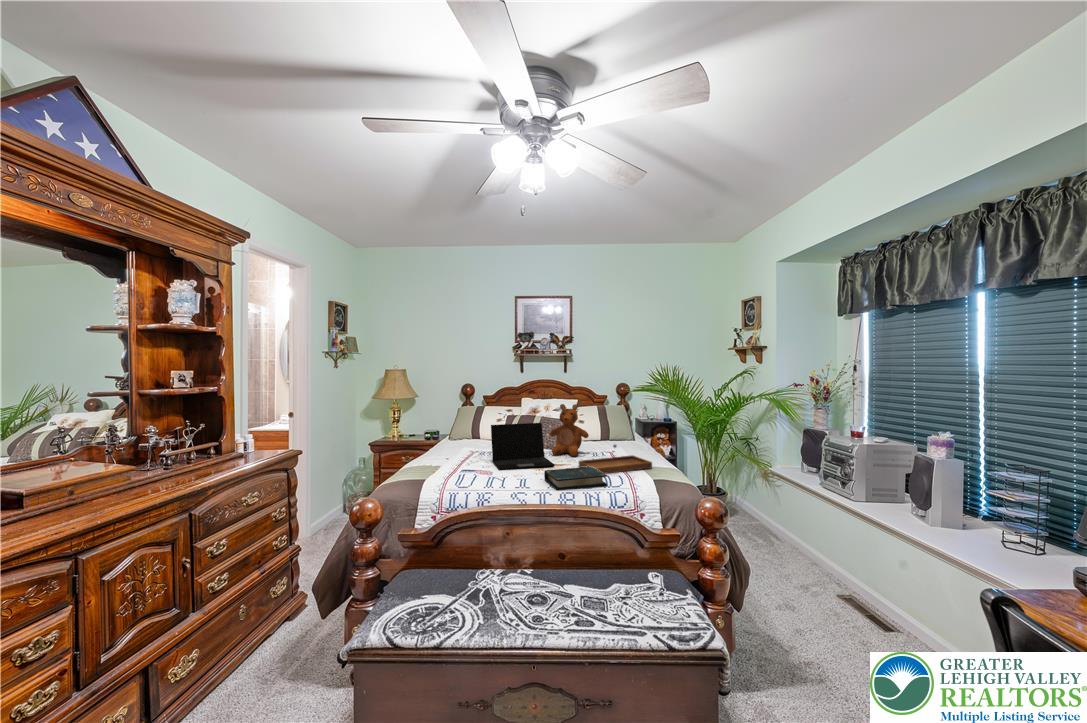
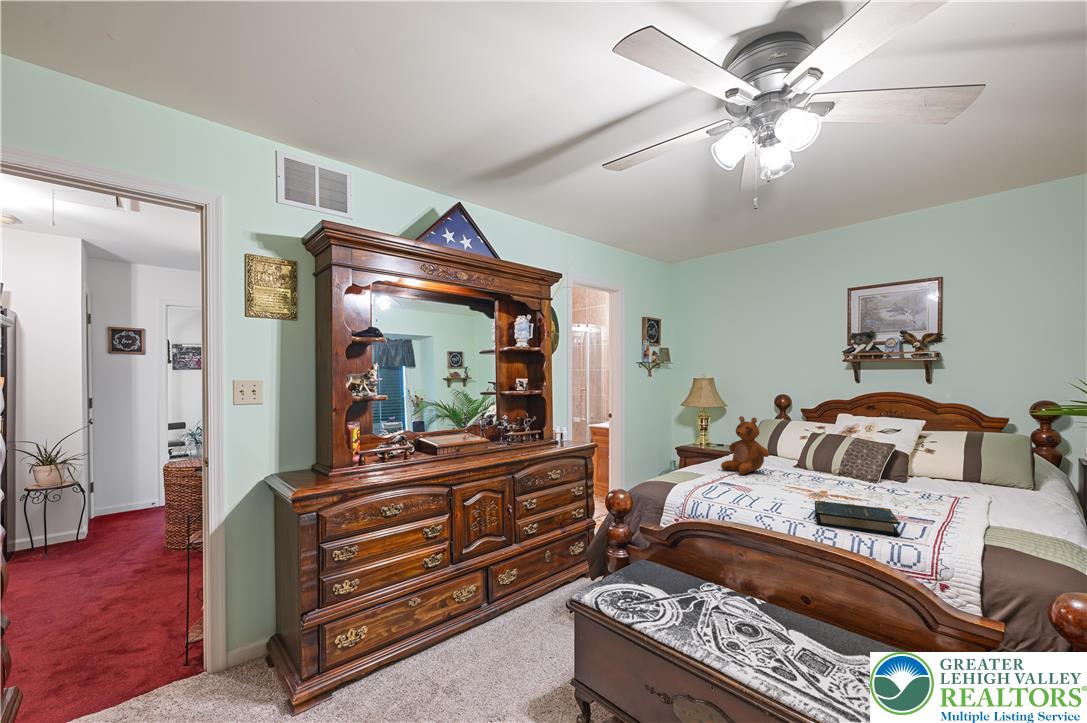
teddy bear: present [550,404,589,456] -> present [721,416,769,474]
laptop: present [491,423,555,470] -> none [770,441,848,501]
tray: present [579,444,652,473] -> none [886,487,1022,534]

